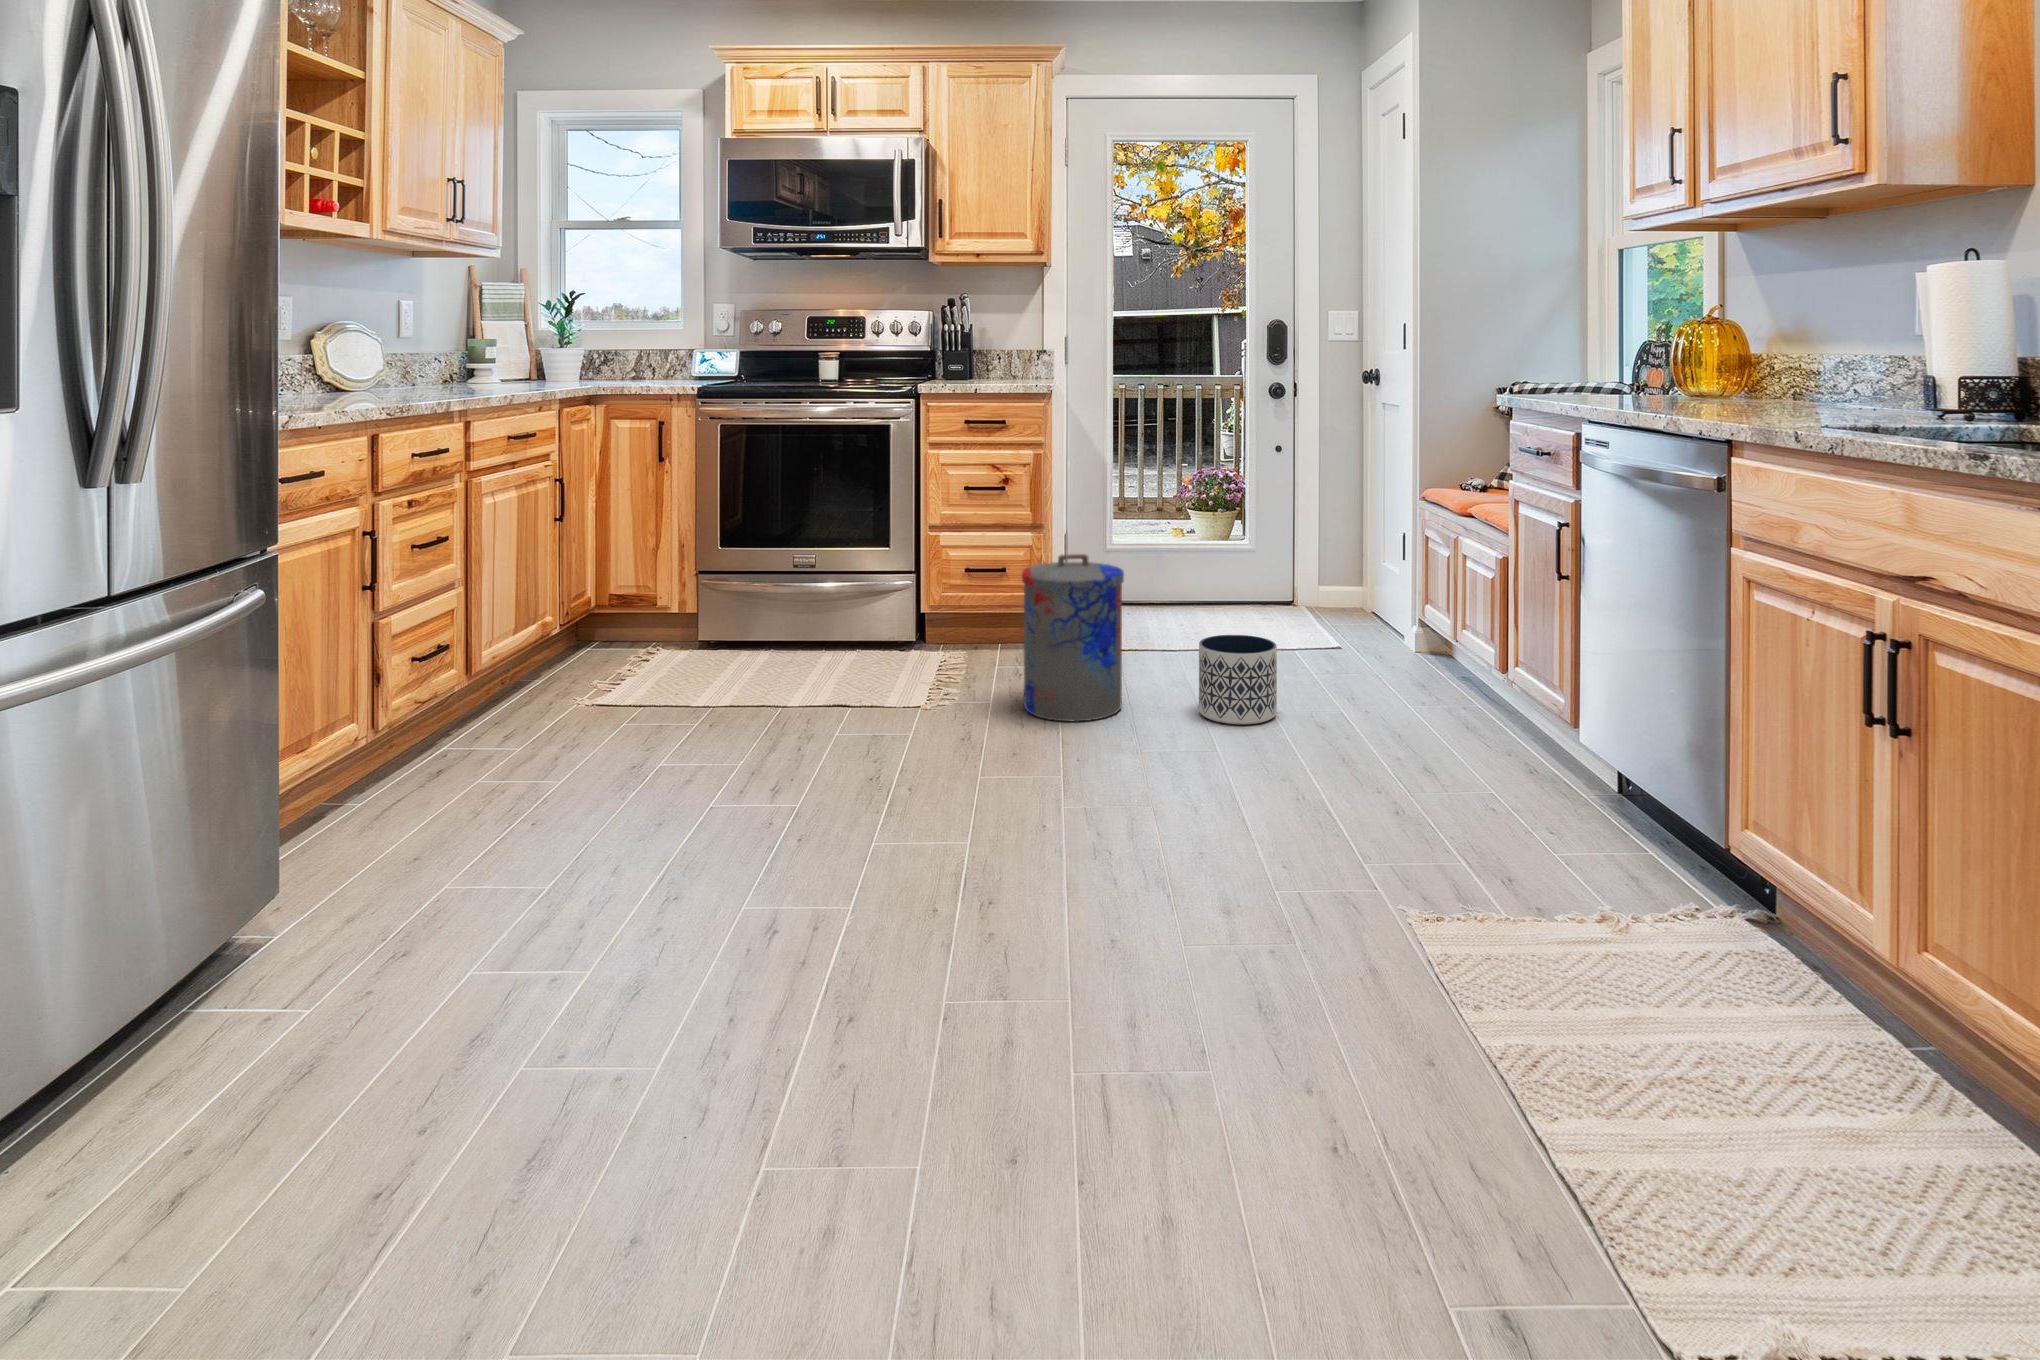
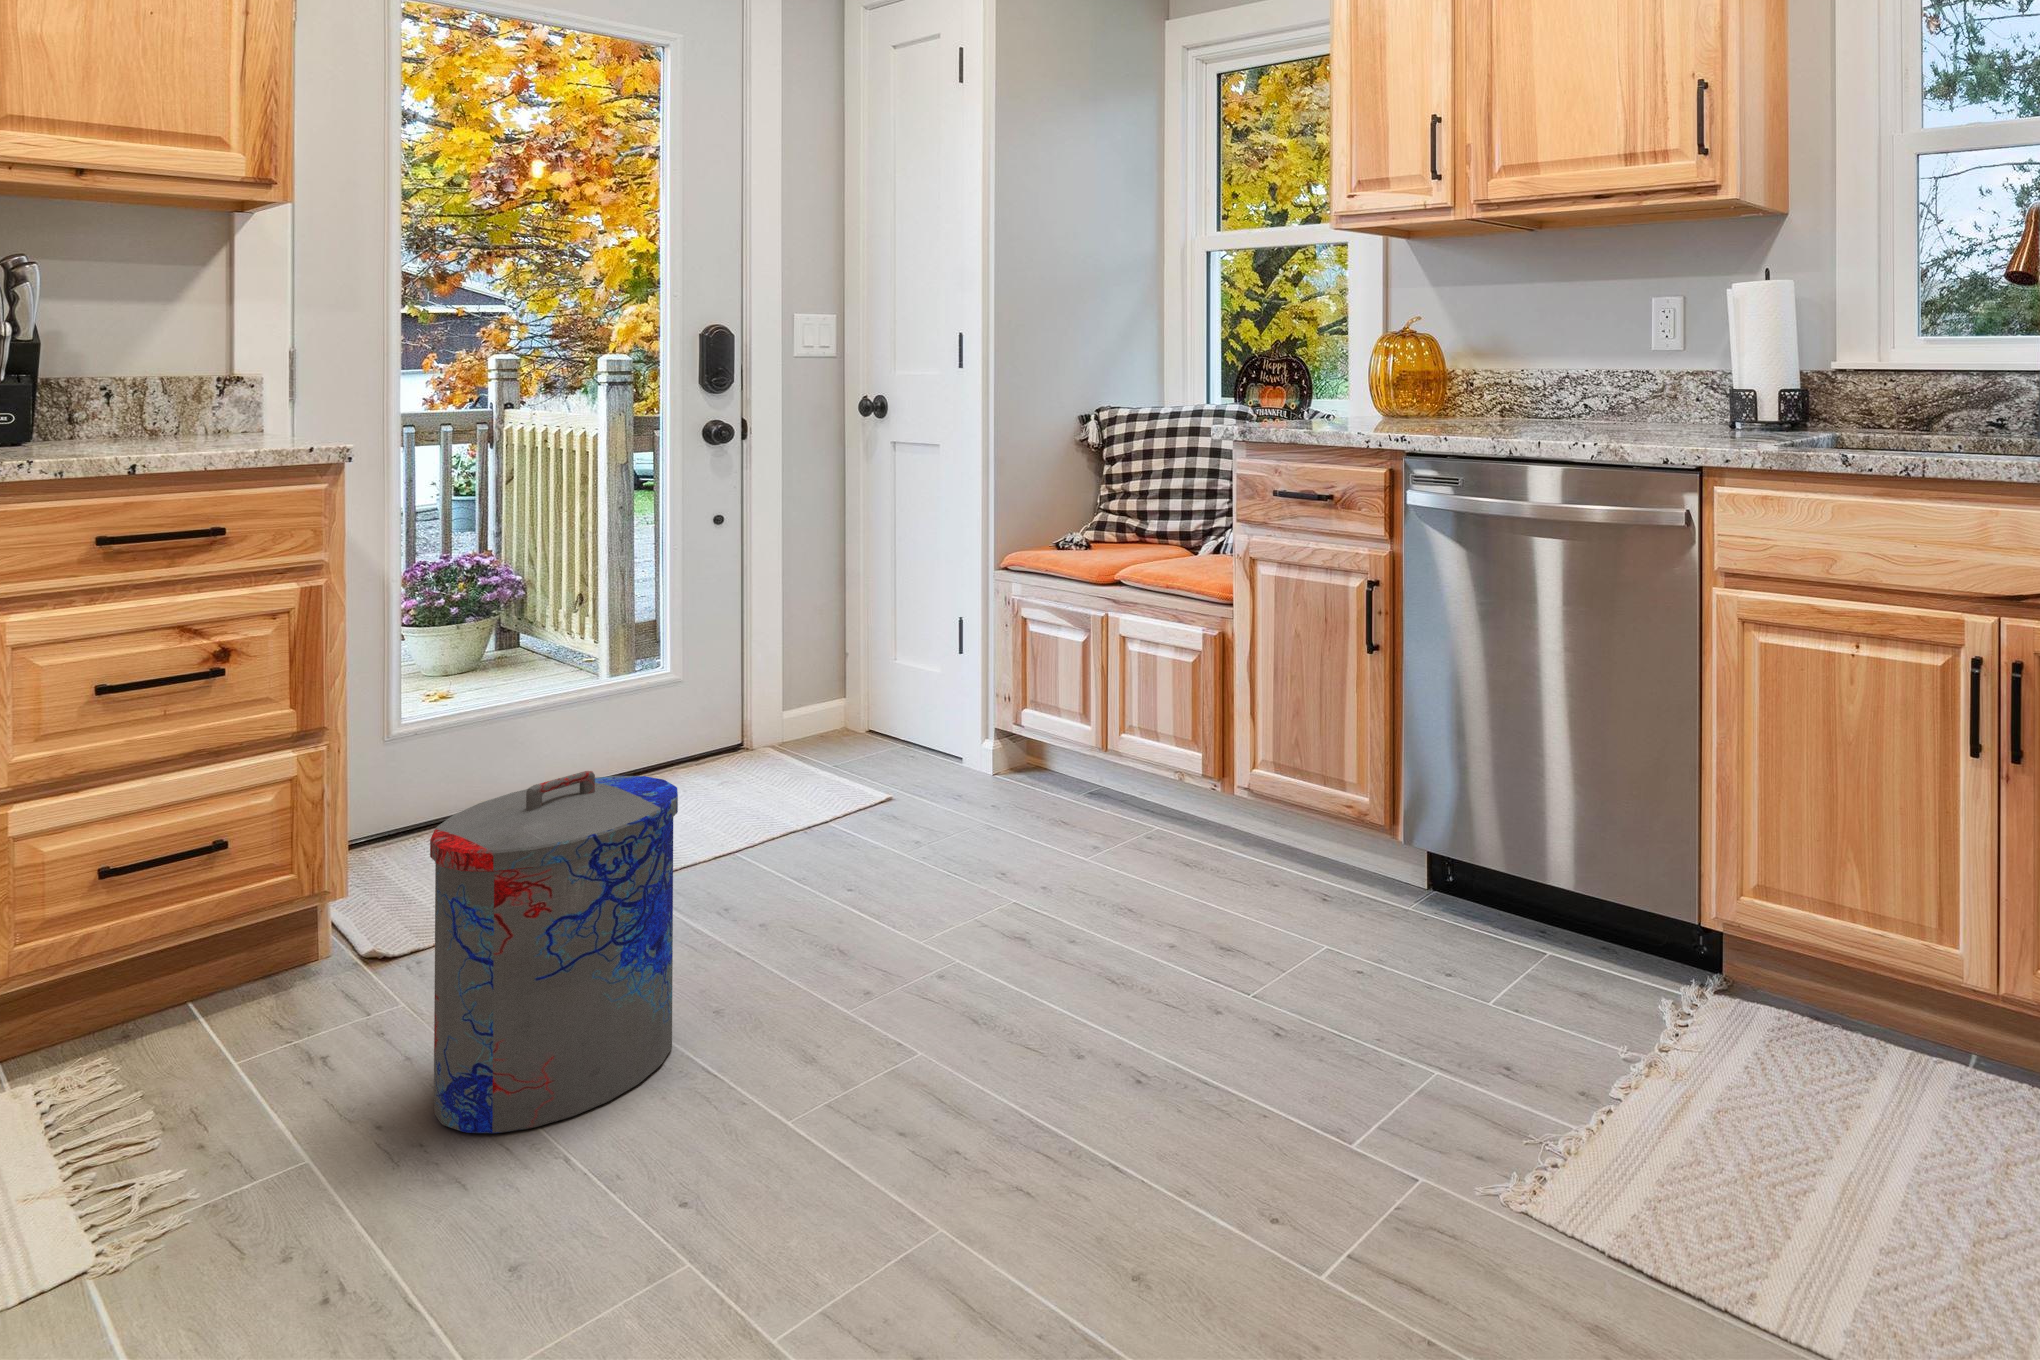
planter: present [1199,635,1277,725] -> none [817,822,955,986]

